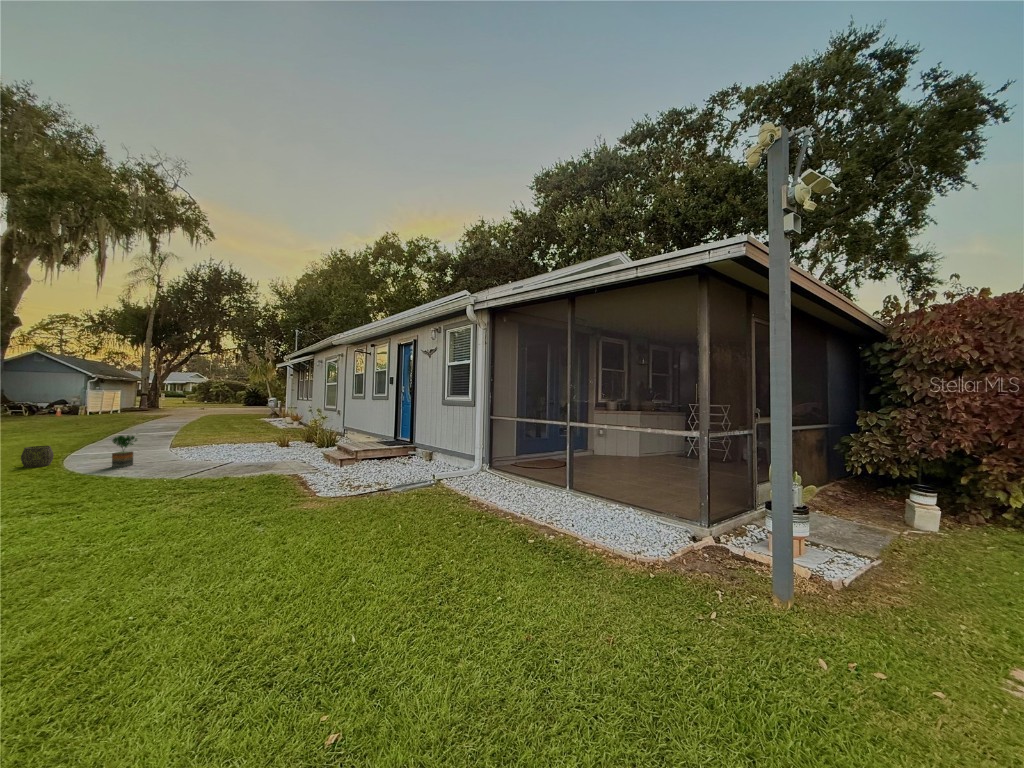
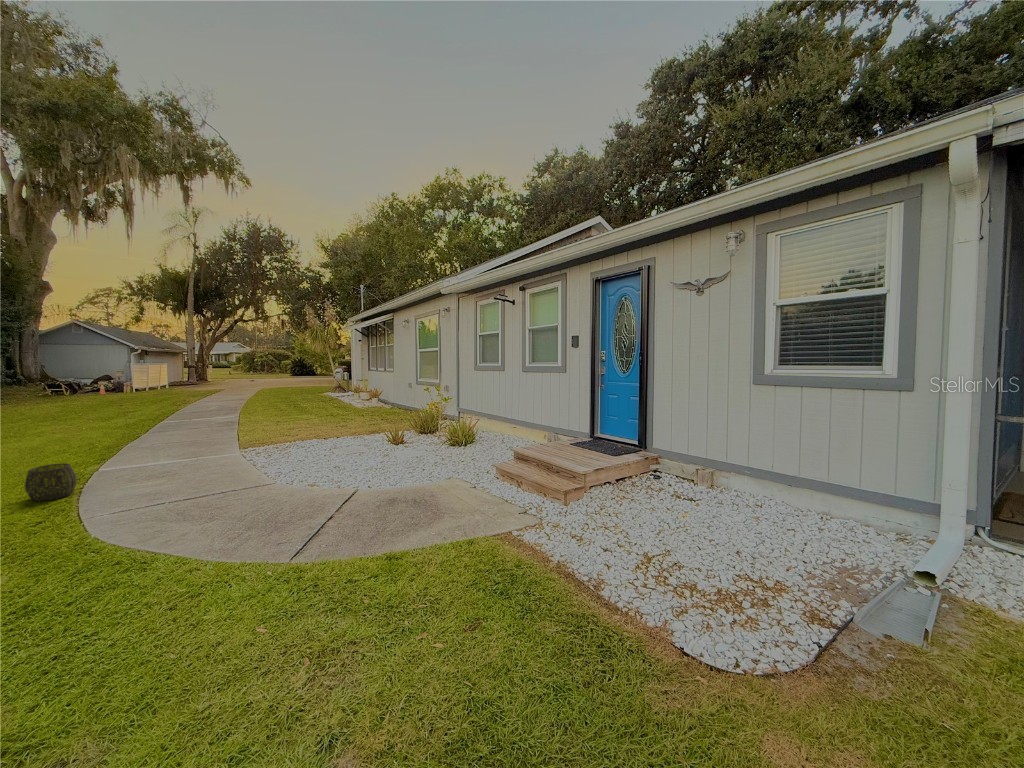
potted tree: present [112,436,137,467] -> none [160,445,202,497]

